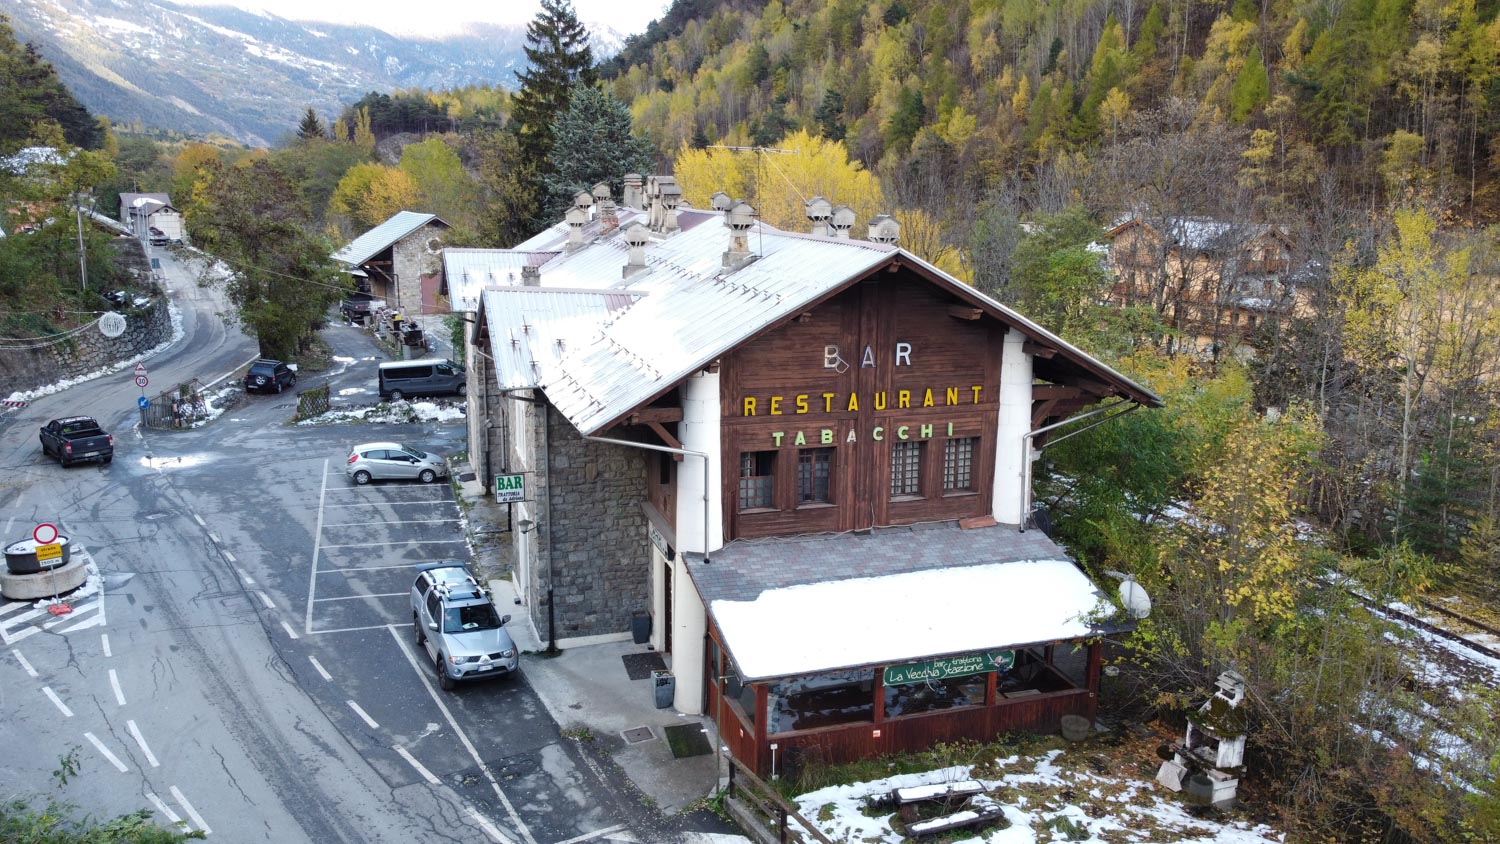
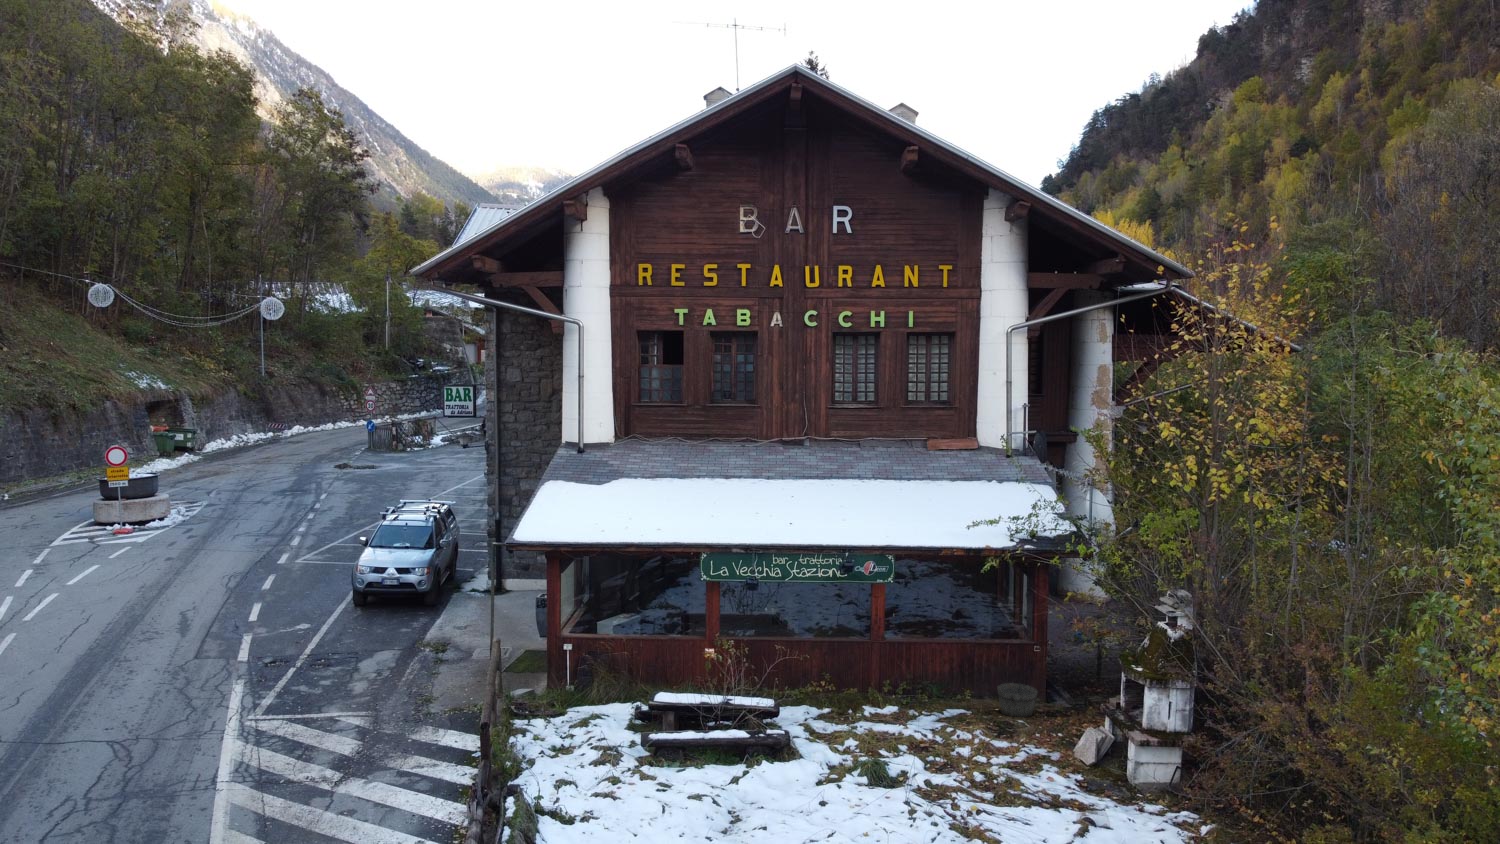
planter: present [1188,775,1214,807] -> none [1094,737,1133,794]

